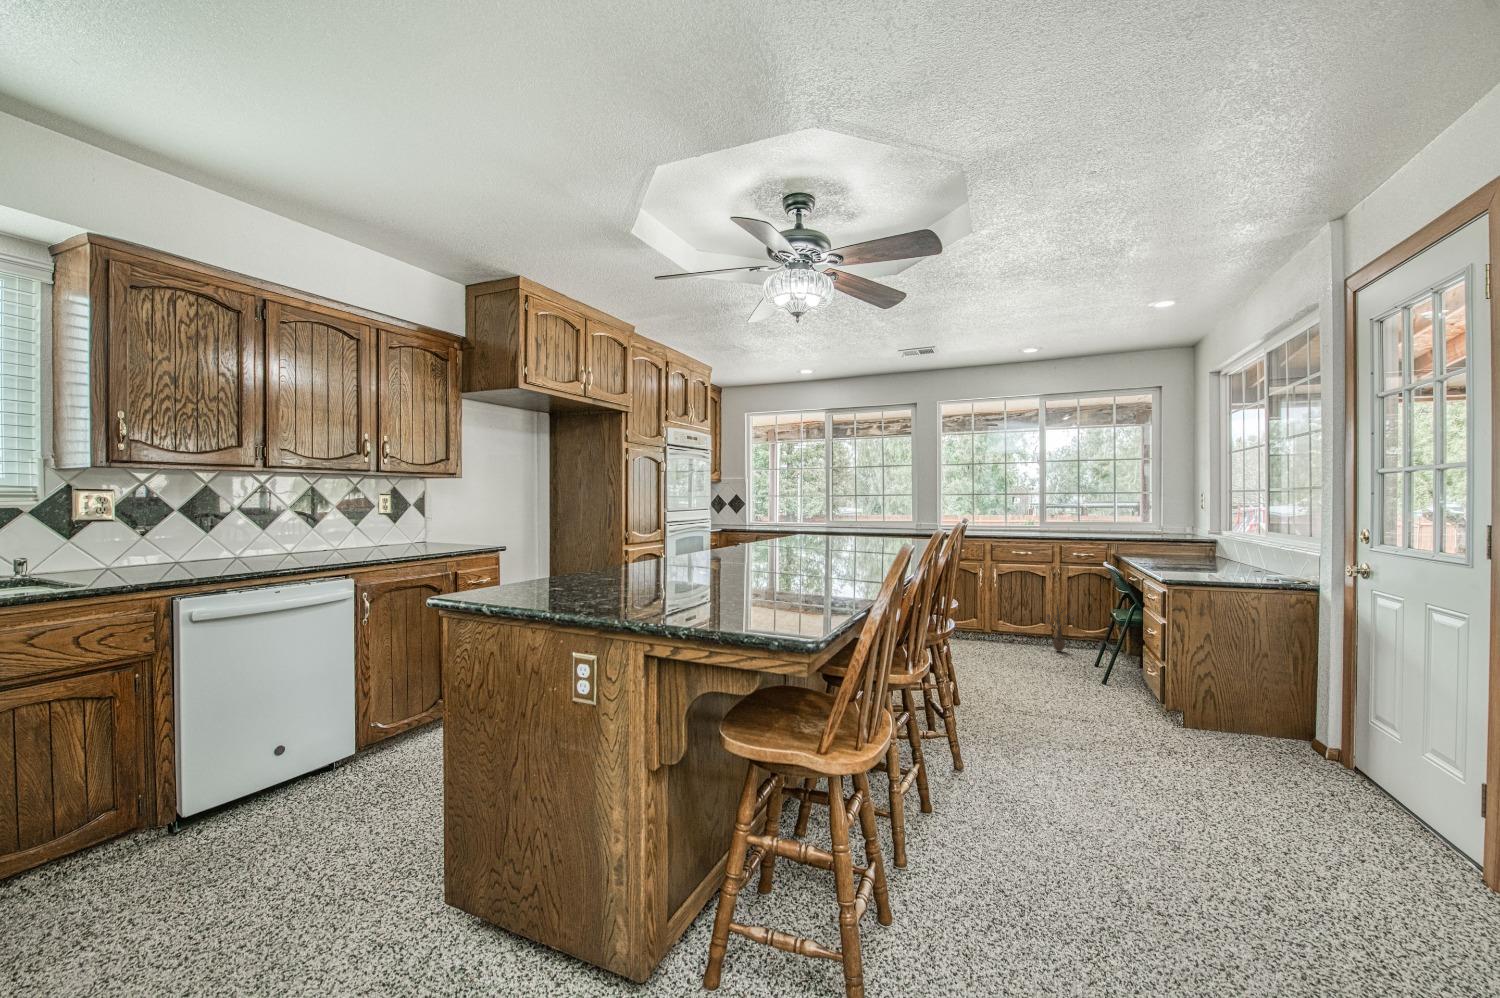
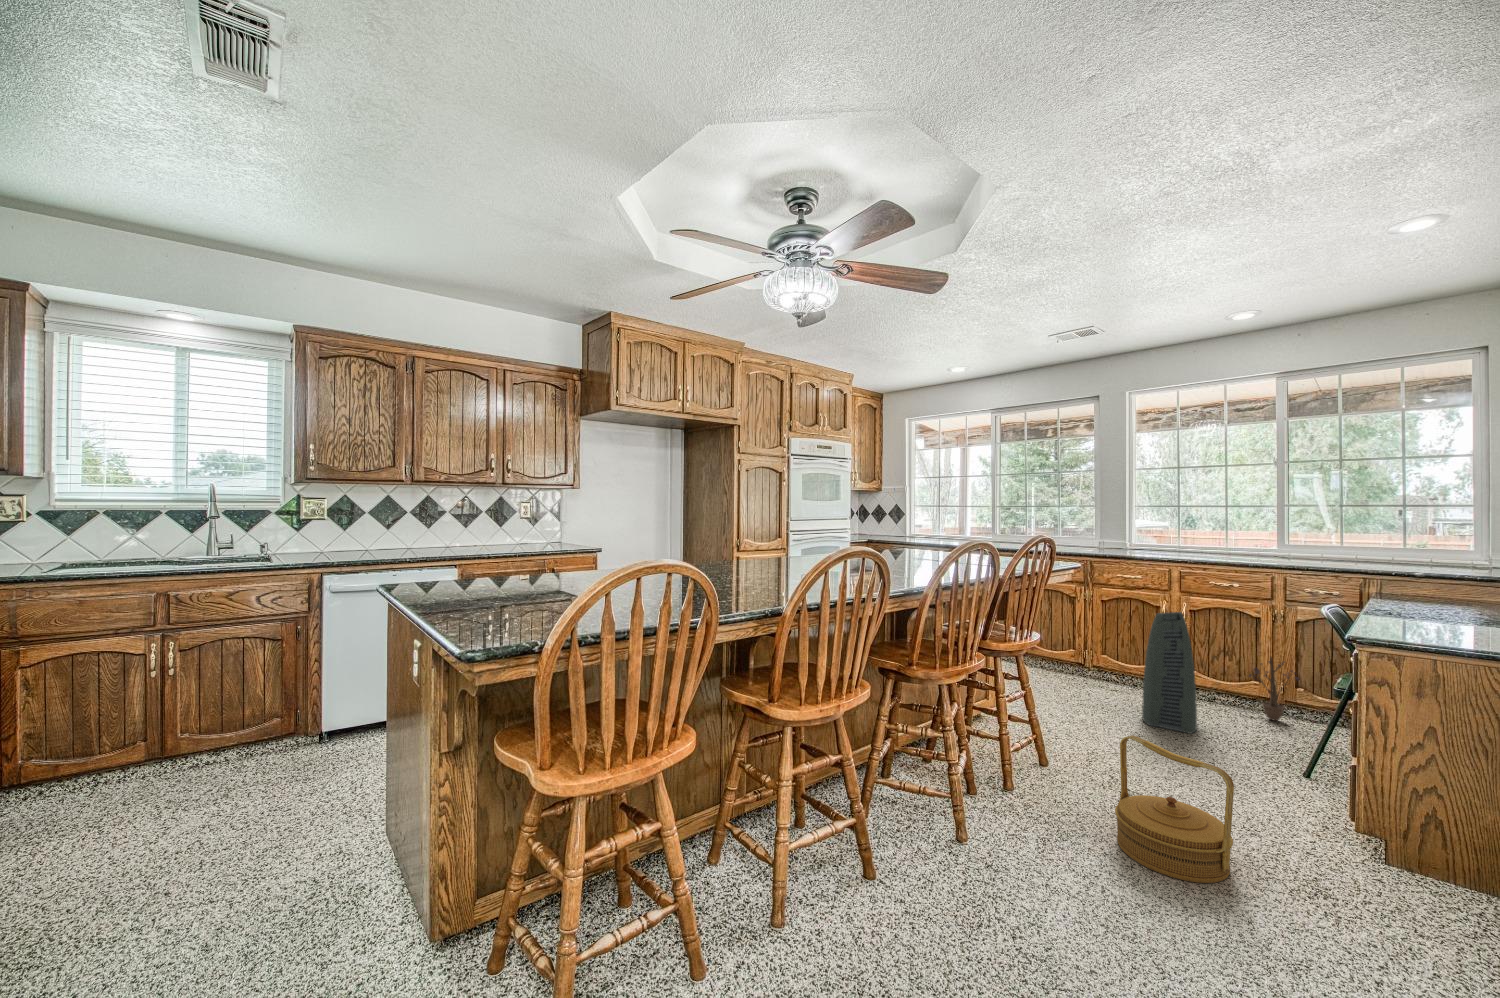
air purifier: none [986,576,1026,668] -> present [1142,612,1197,734]
basket: none [1045,665,1131,759] -> present [1115,736,1234,883]

